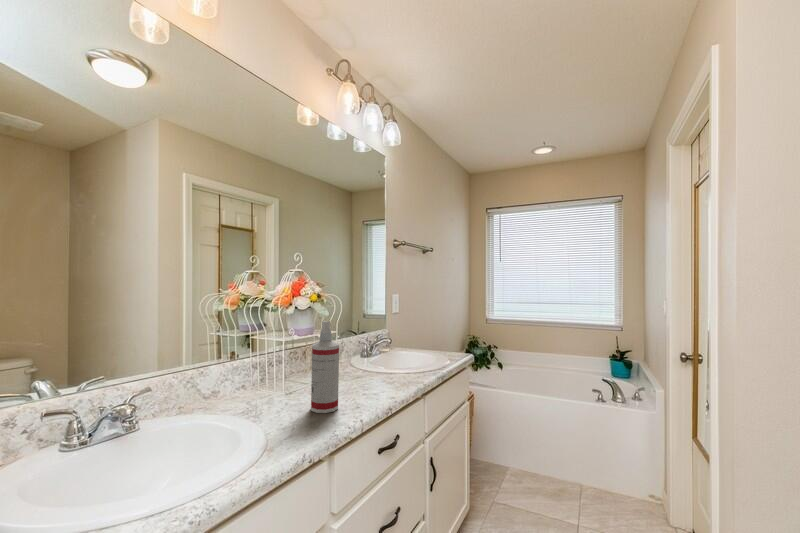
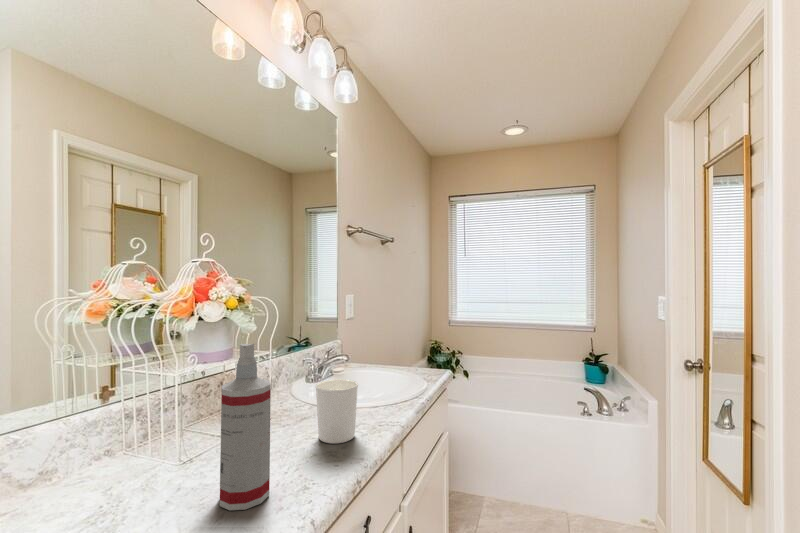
candle holder: none [366,350,394,390] -> present [316,379,358,444]

